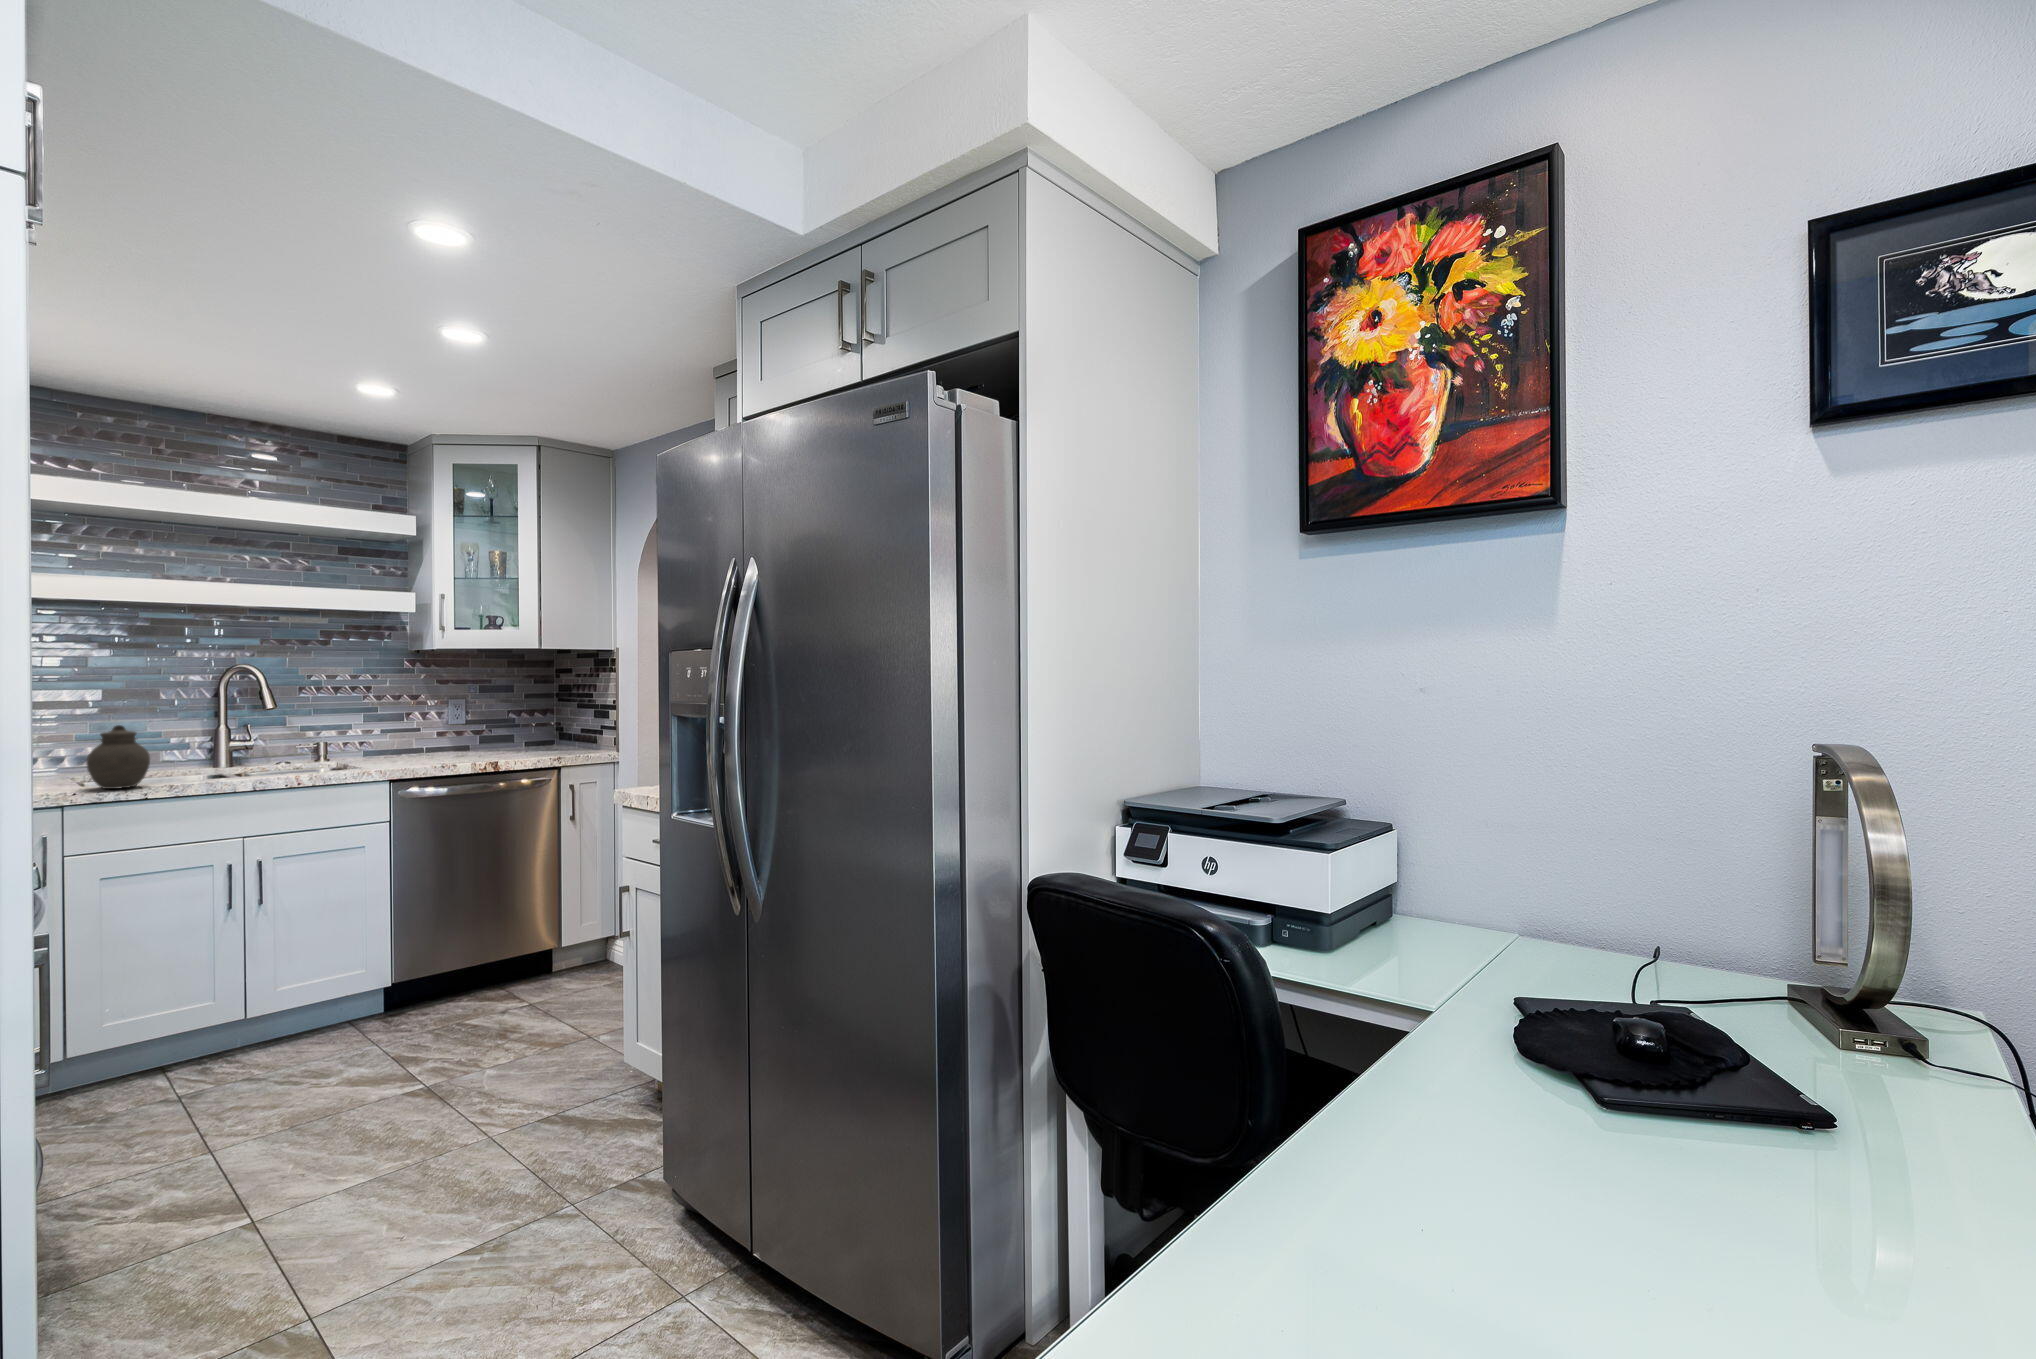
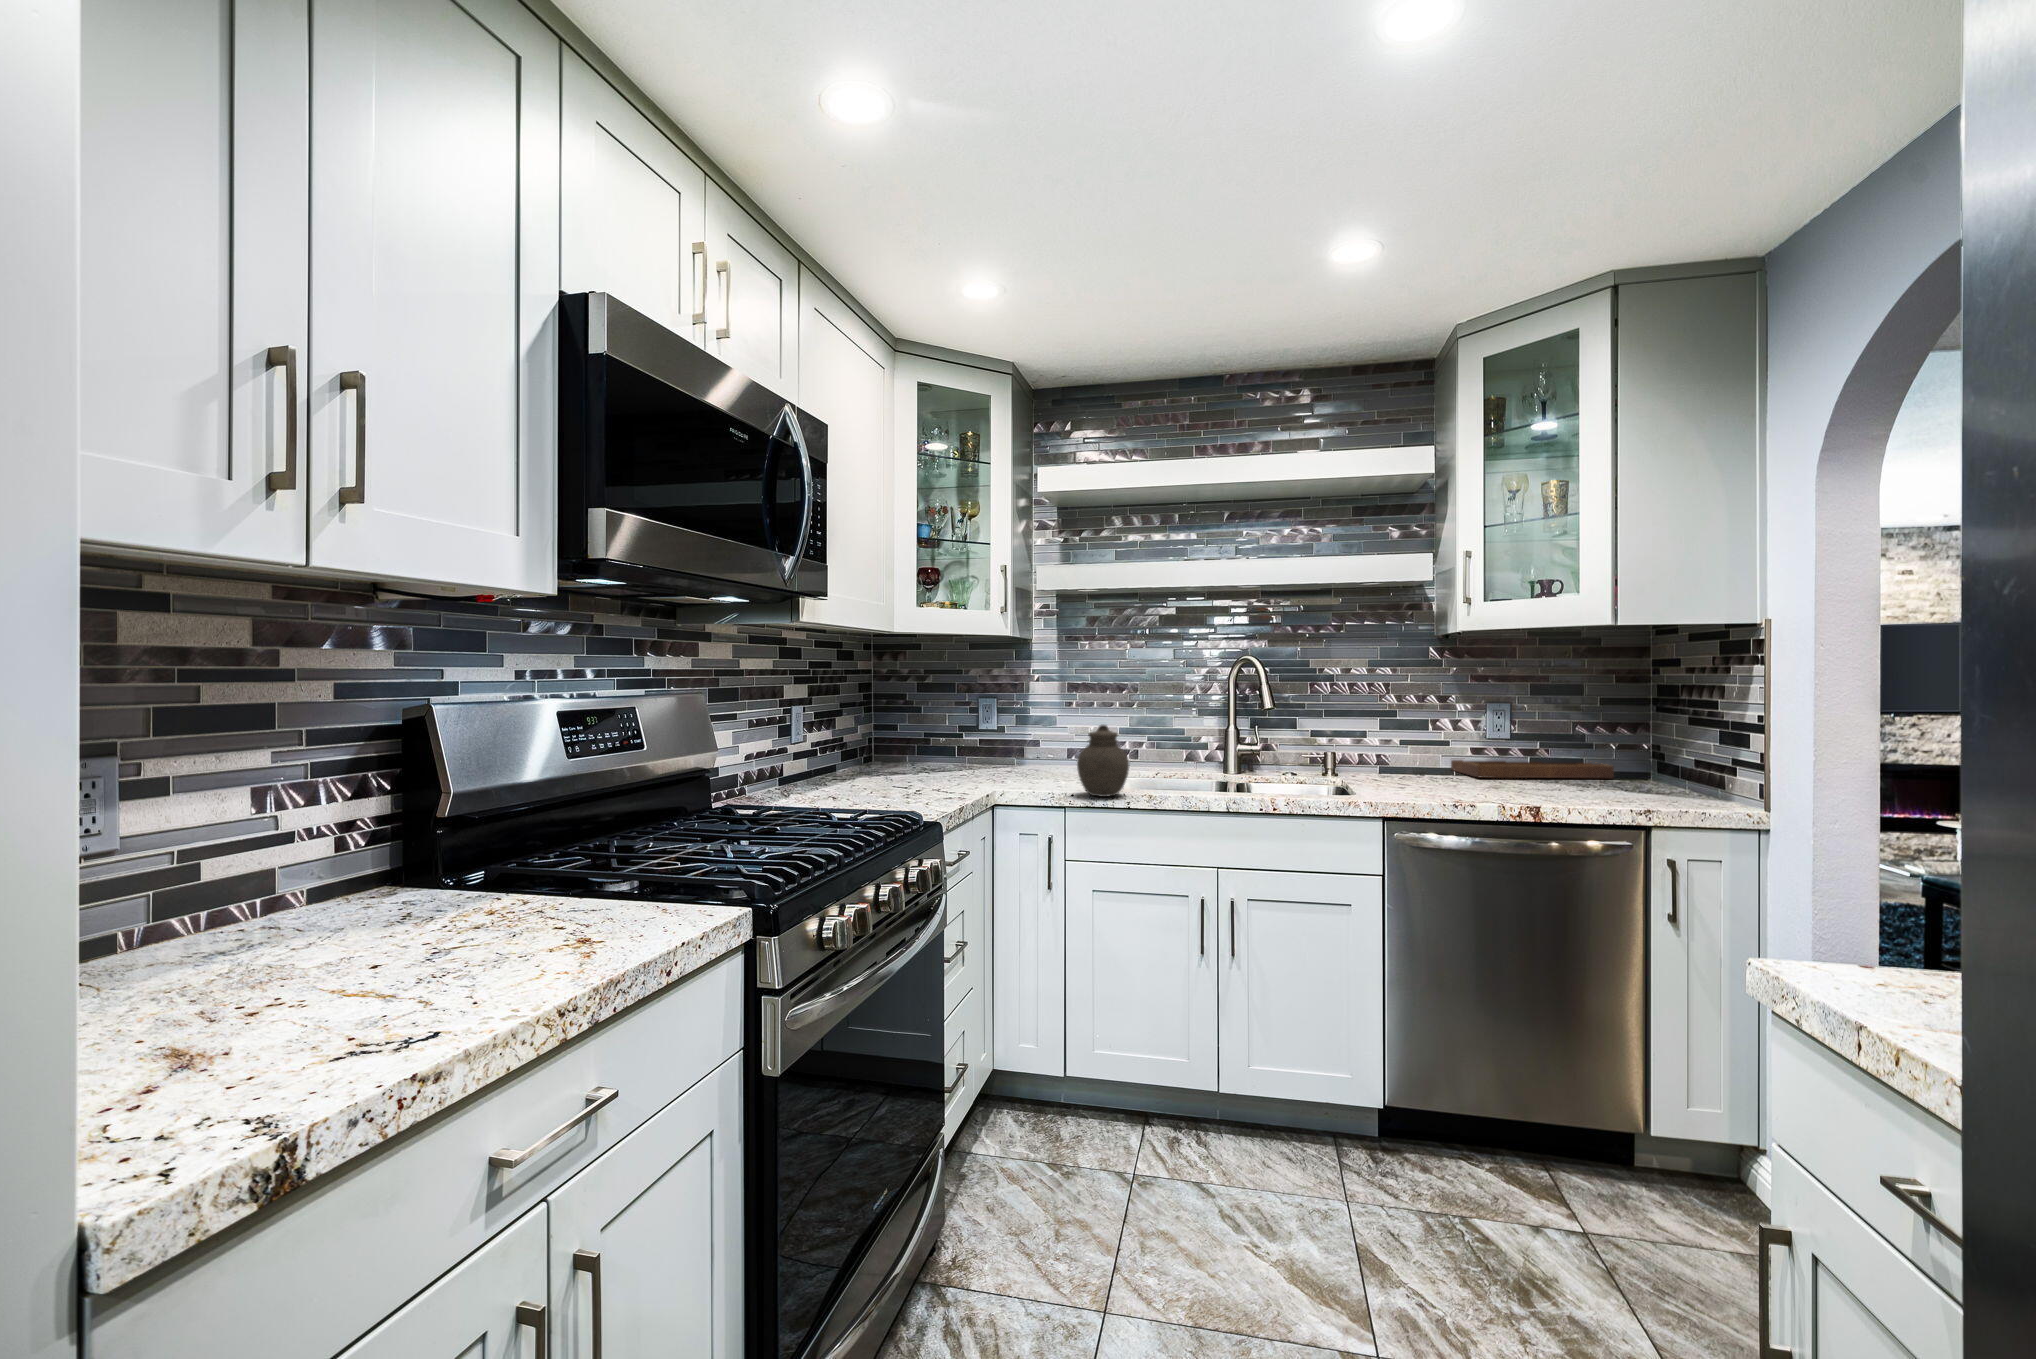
tray: none [421,717,534,751] -> present [1451,760,1614,778]

